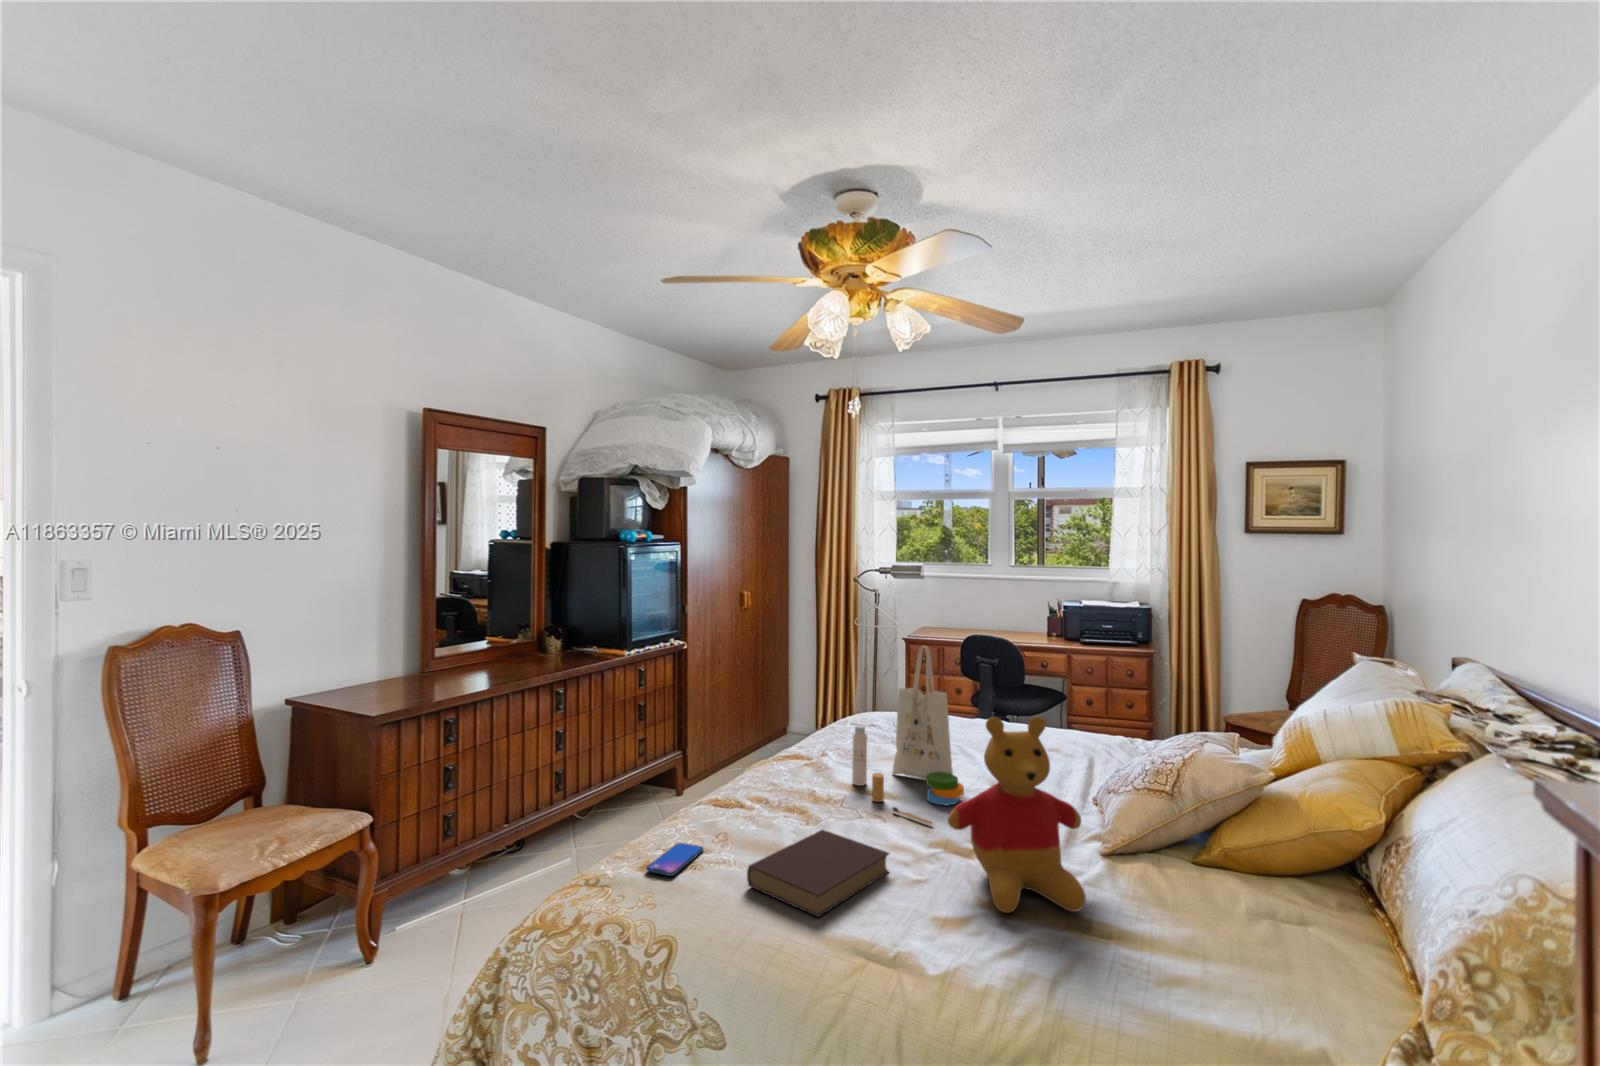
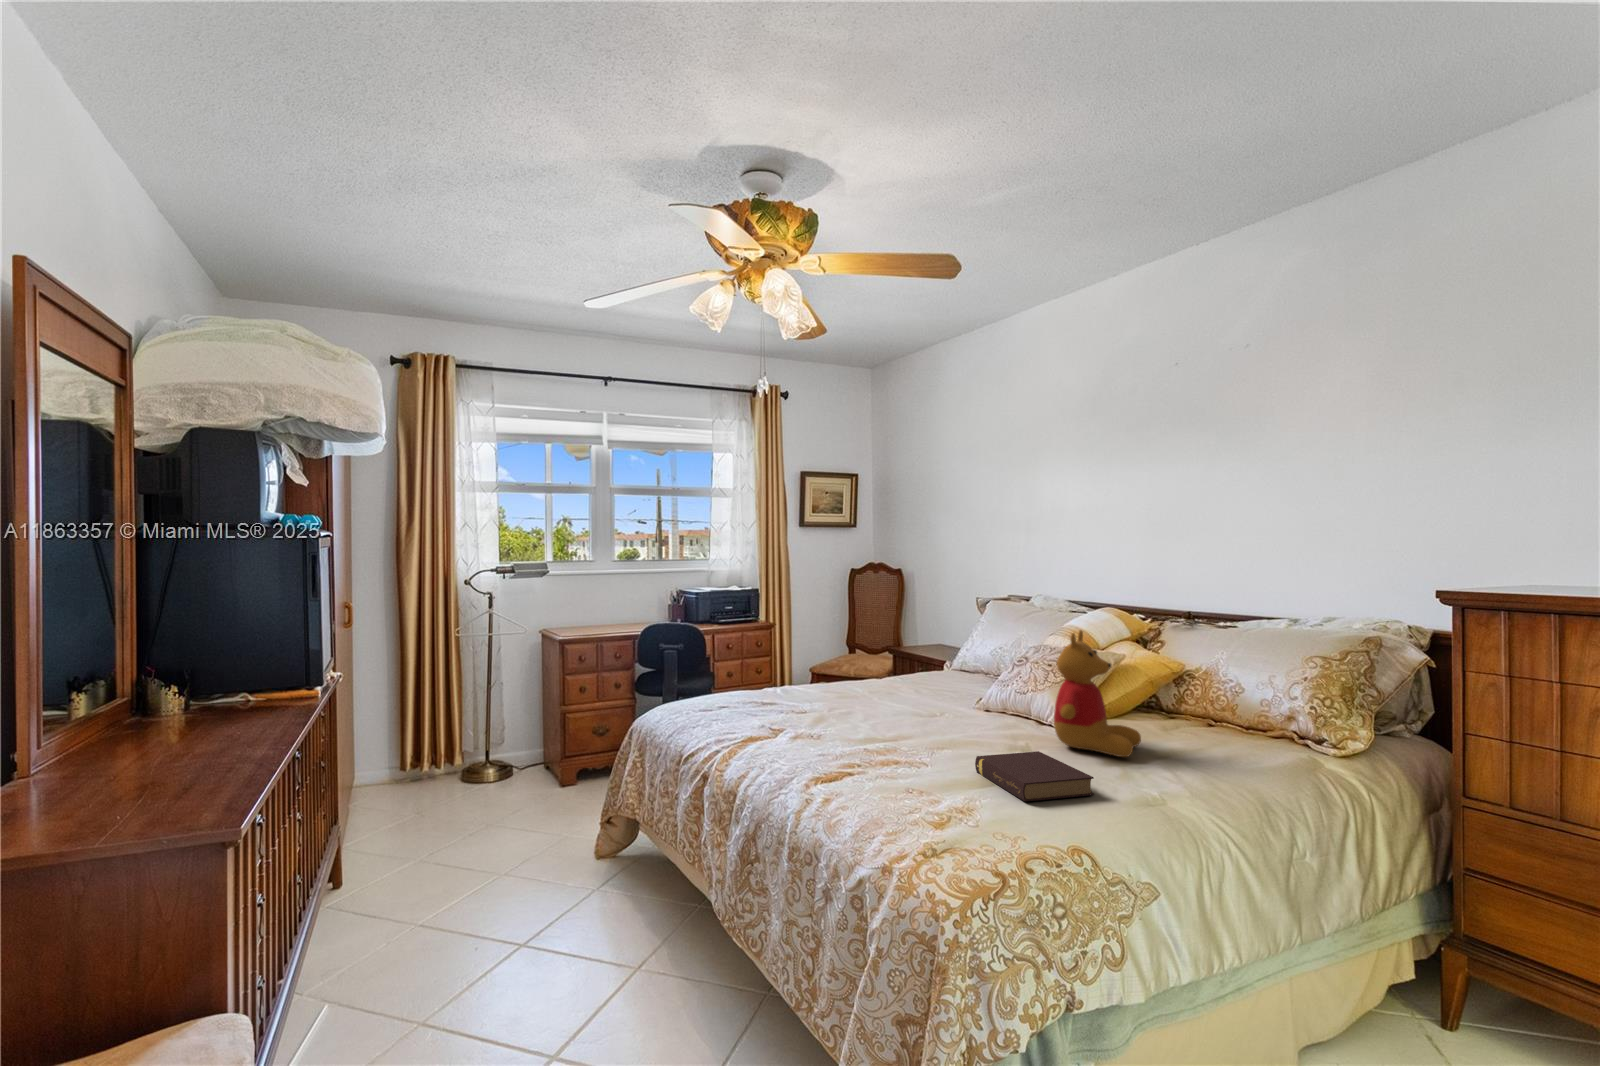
tote bag: present [852,646,964,824] -> none [861,607,978,743]
smartphone: present [646,843,703,876] -> none [916,800,980,824]

